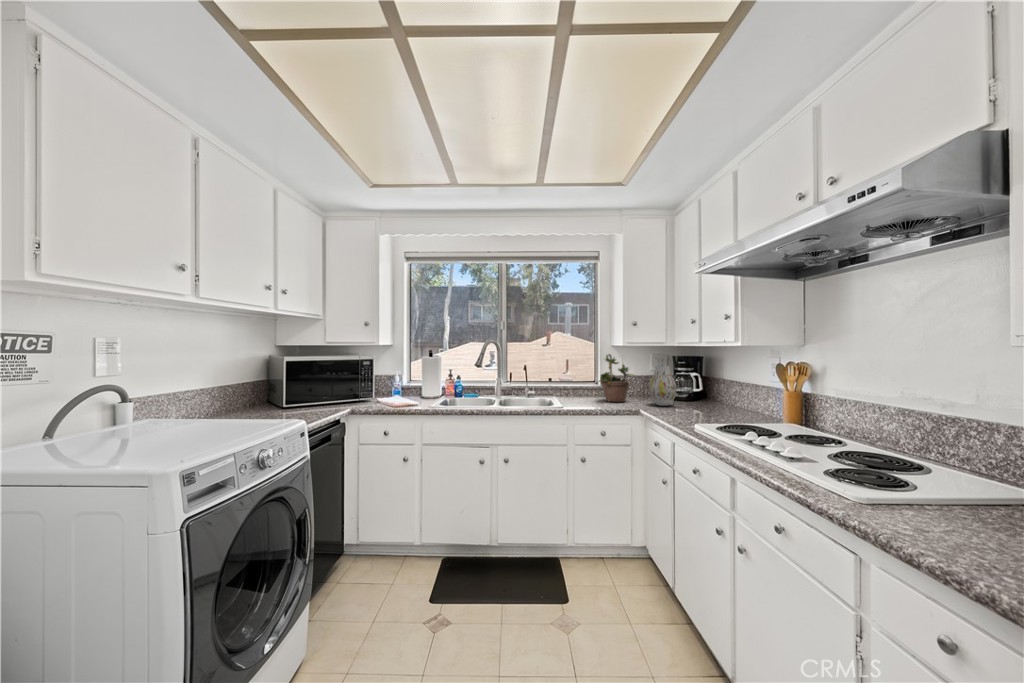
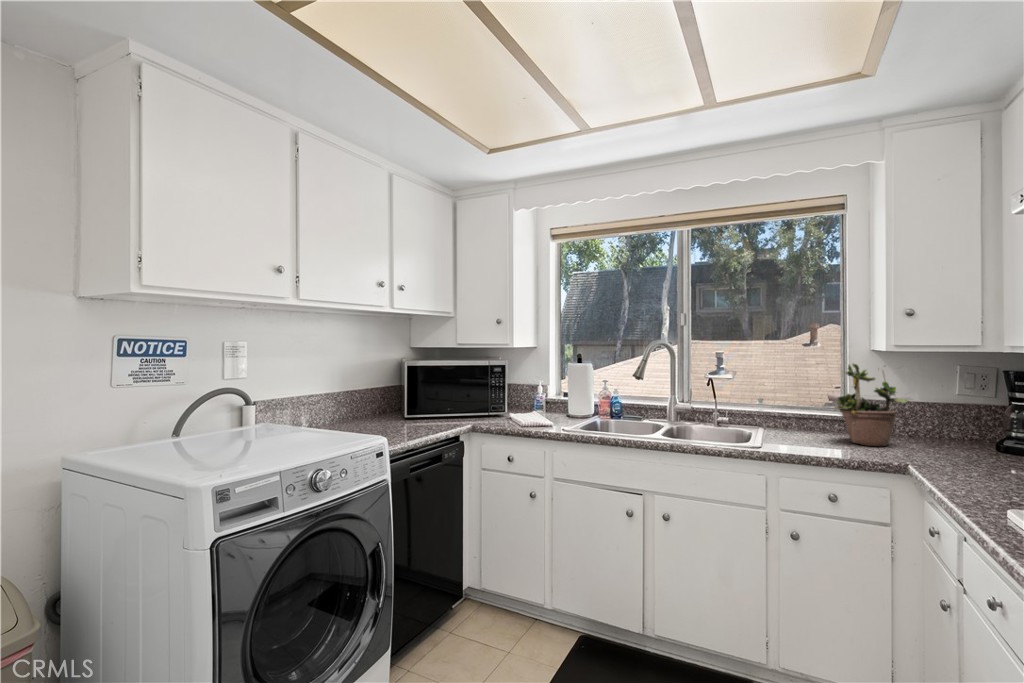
vase: present [649,366,677,406] -> none [936,387,1001,461]

